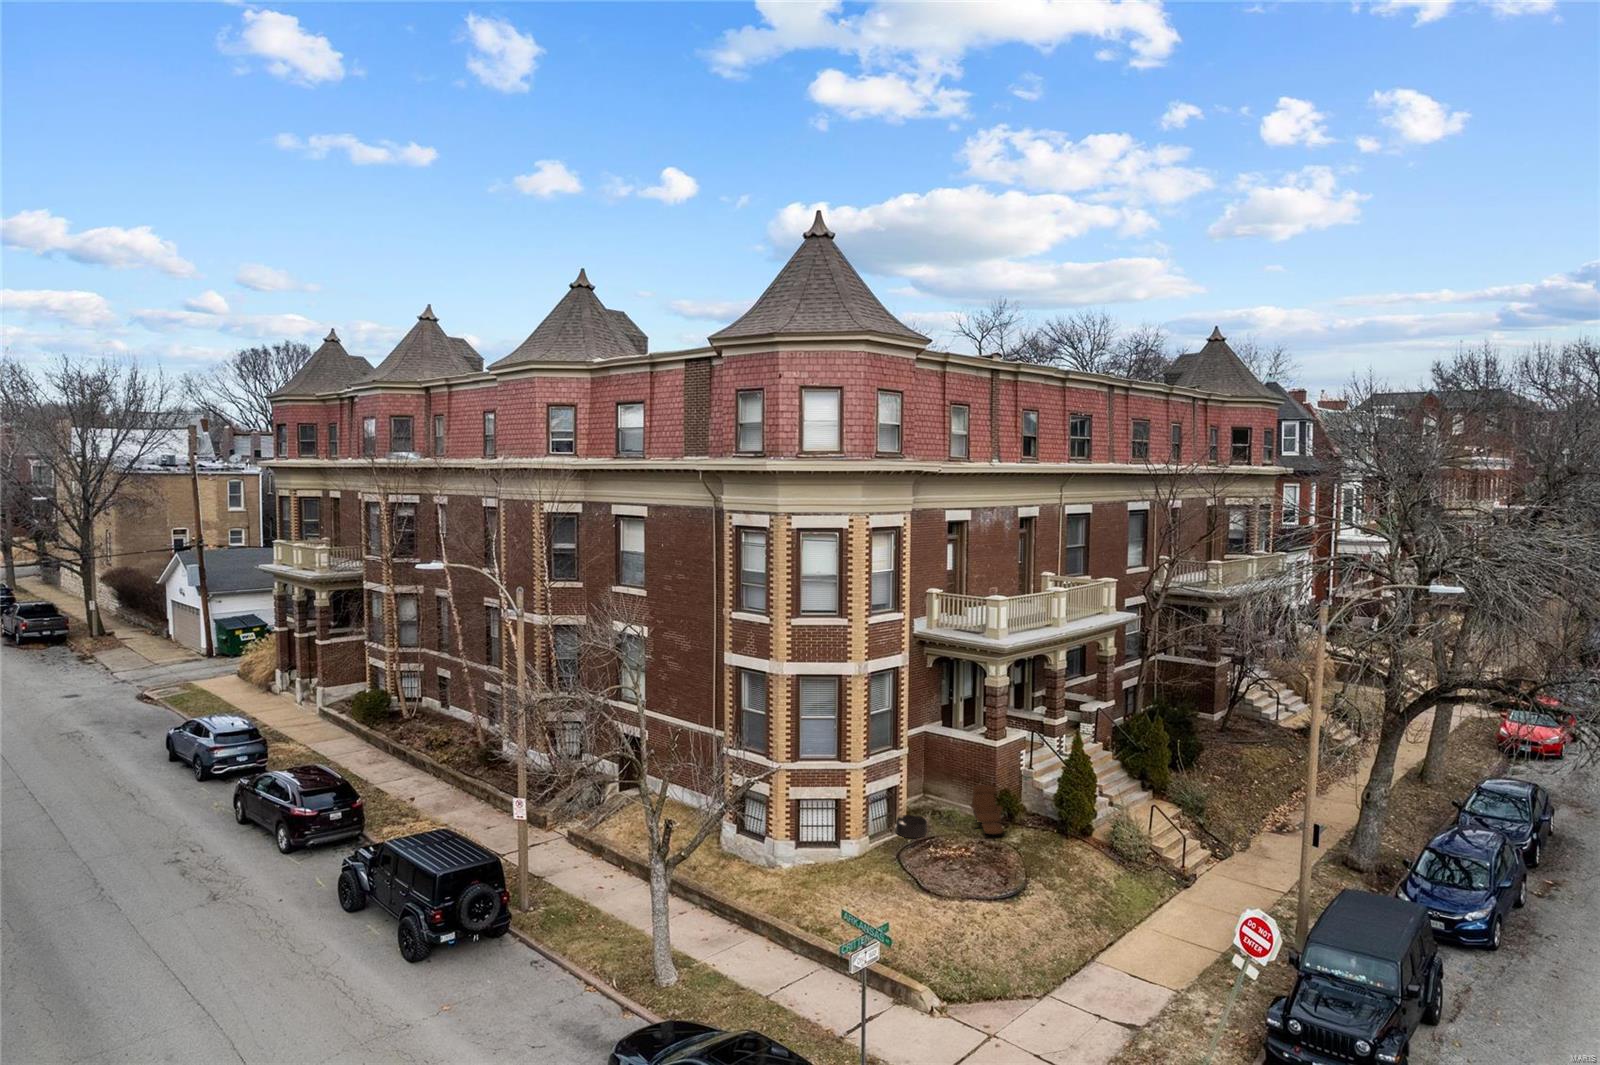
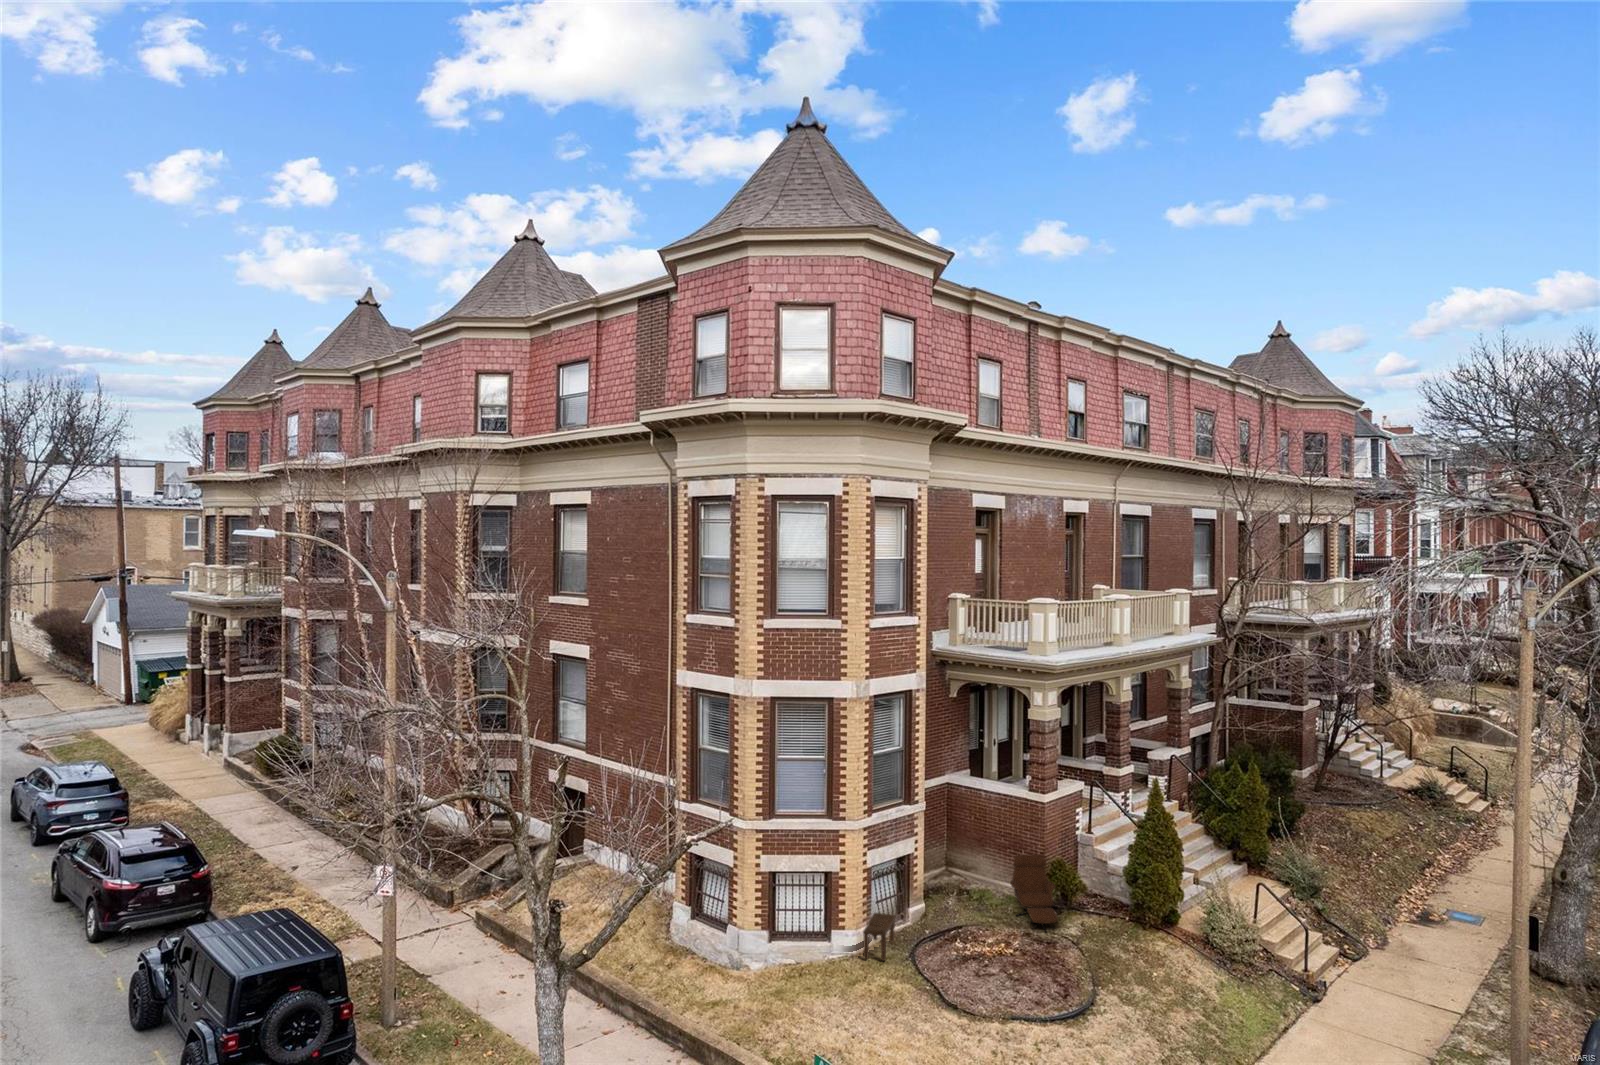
basket: present [896,815,927,838] -> none [909,895,951,928]
bench: none [864,828,887,861] -> present [863,913,896,961]

